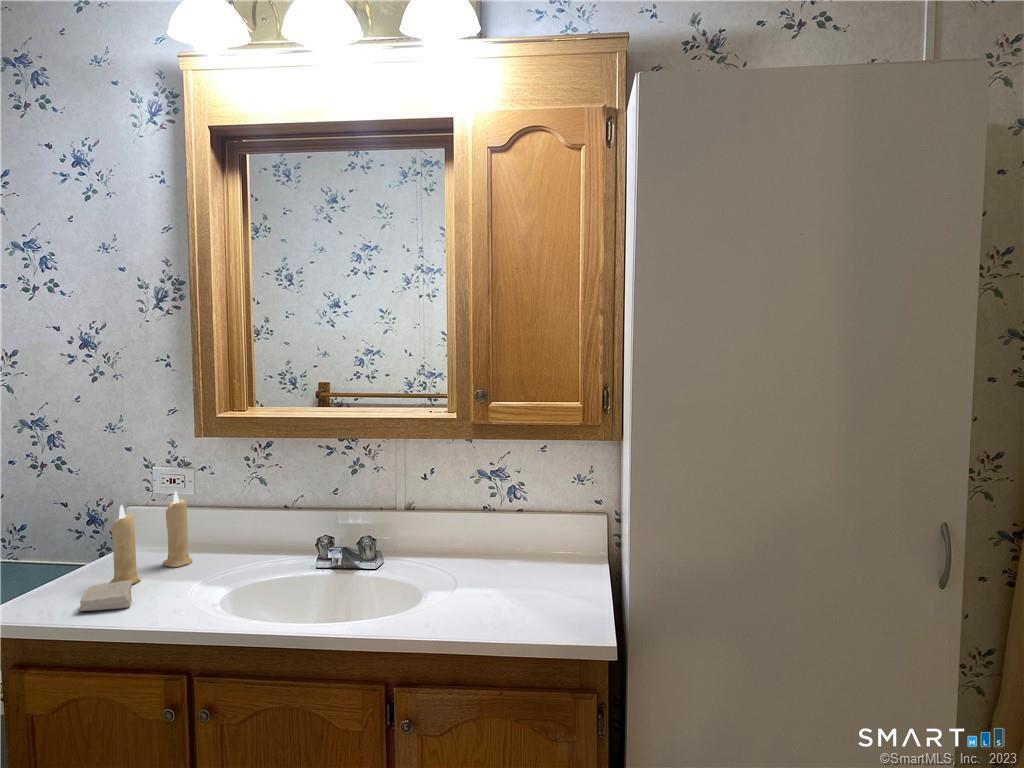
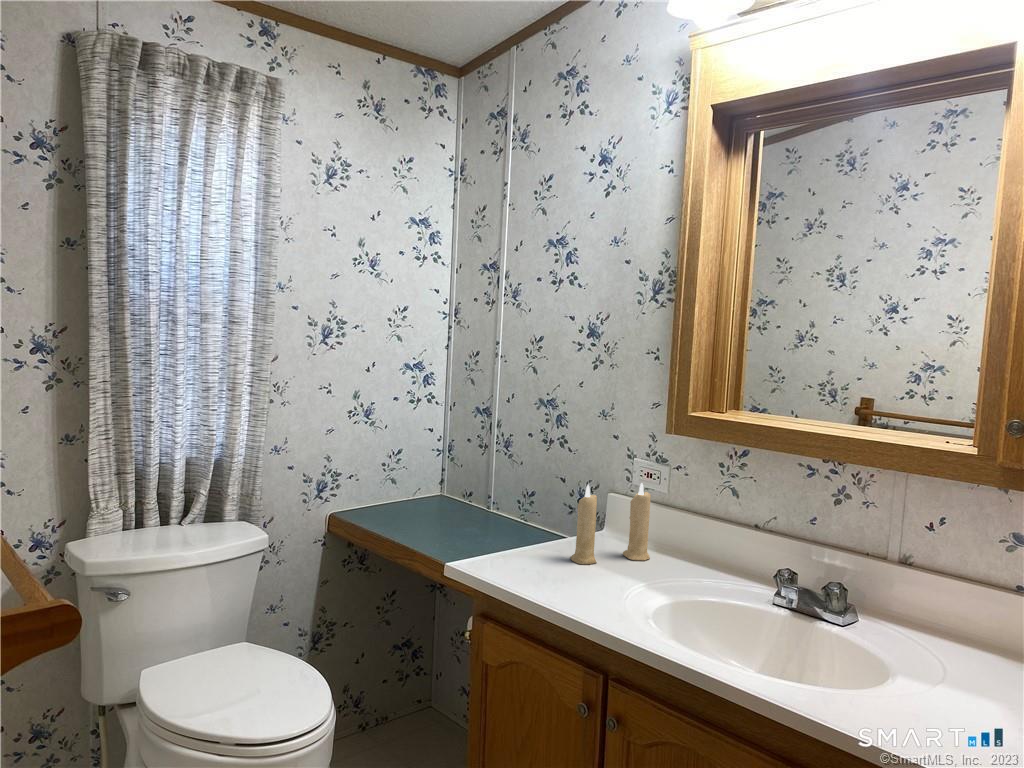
soap bar: present [80,580,132,611] -> none [535,553,581,584]

